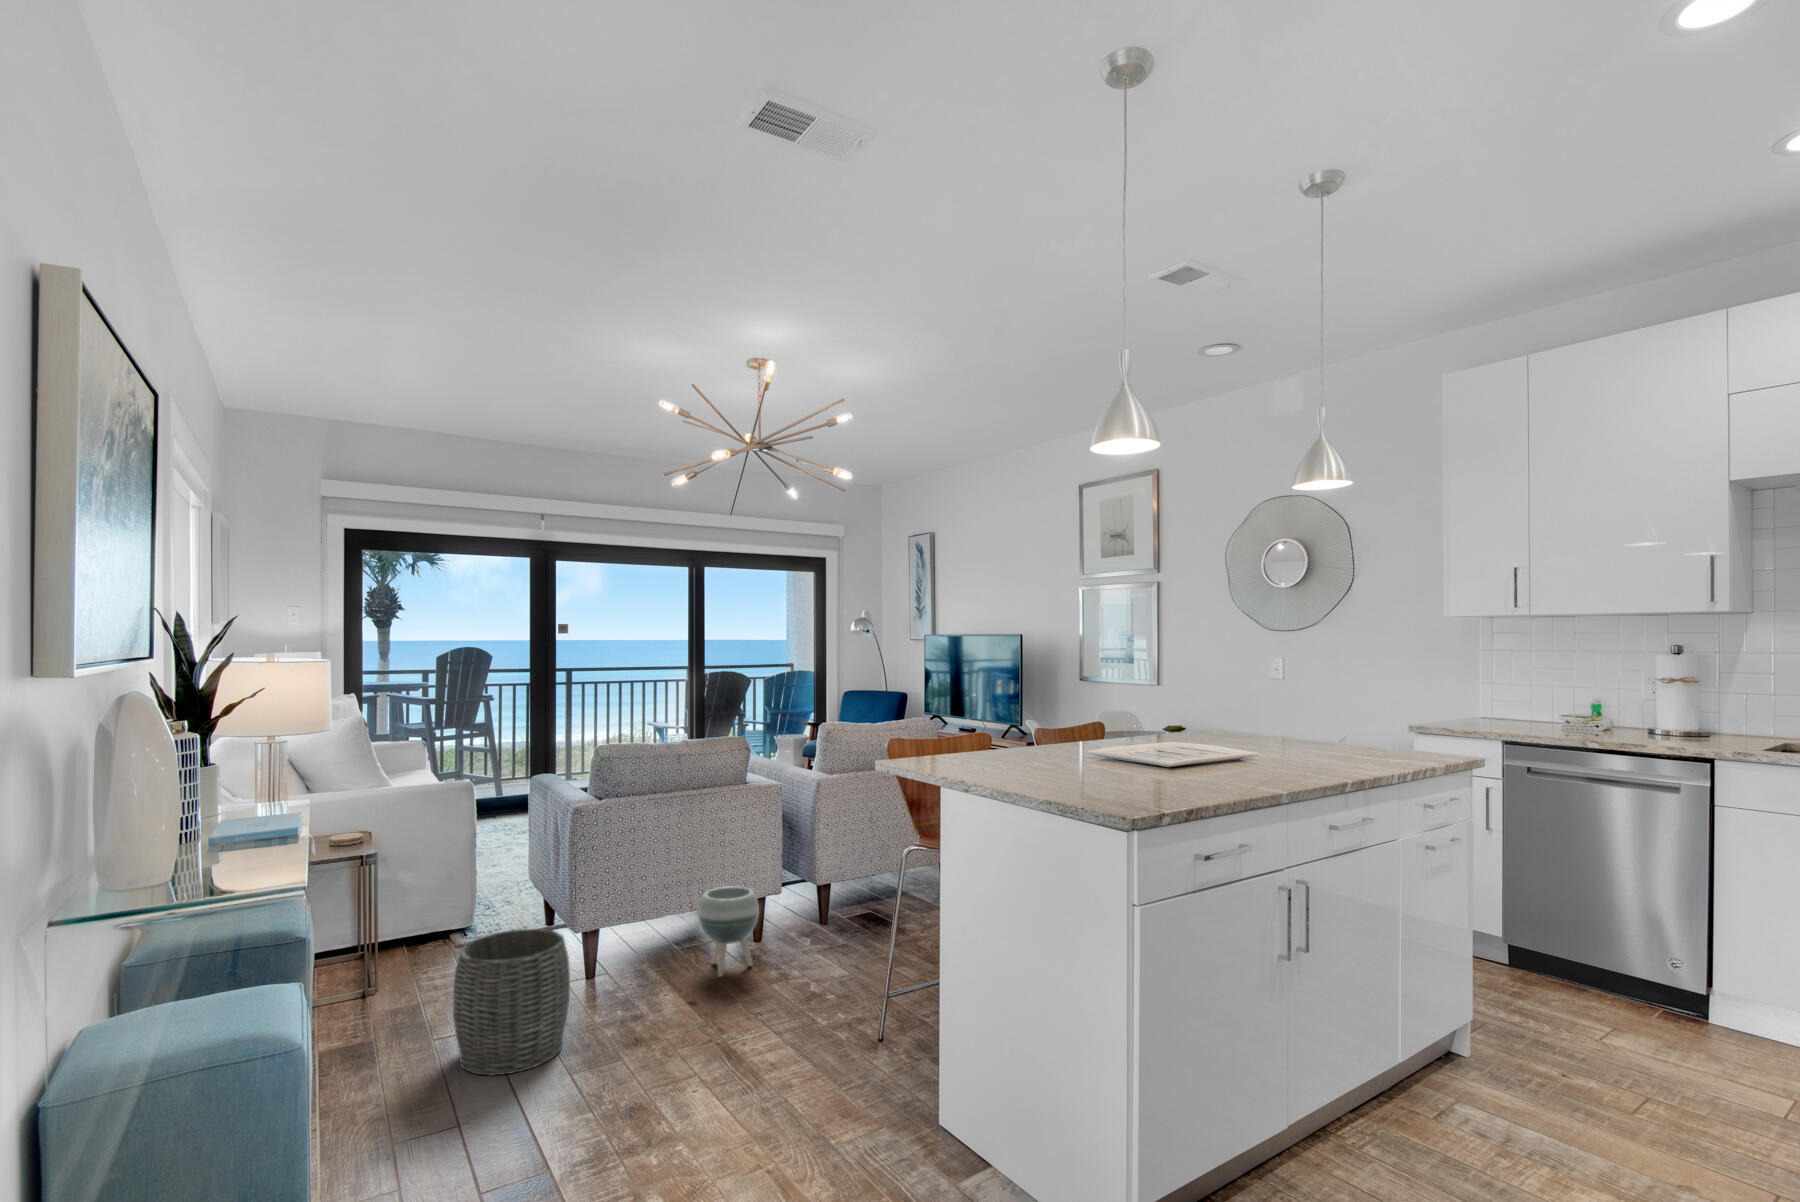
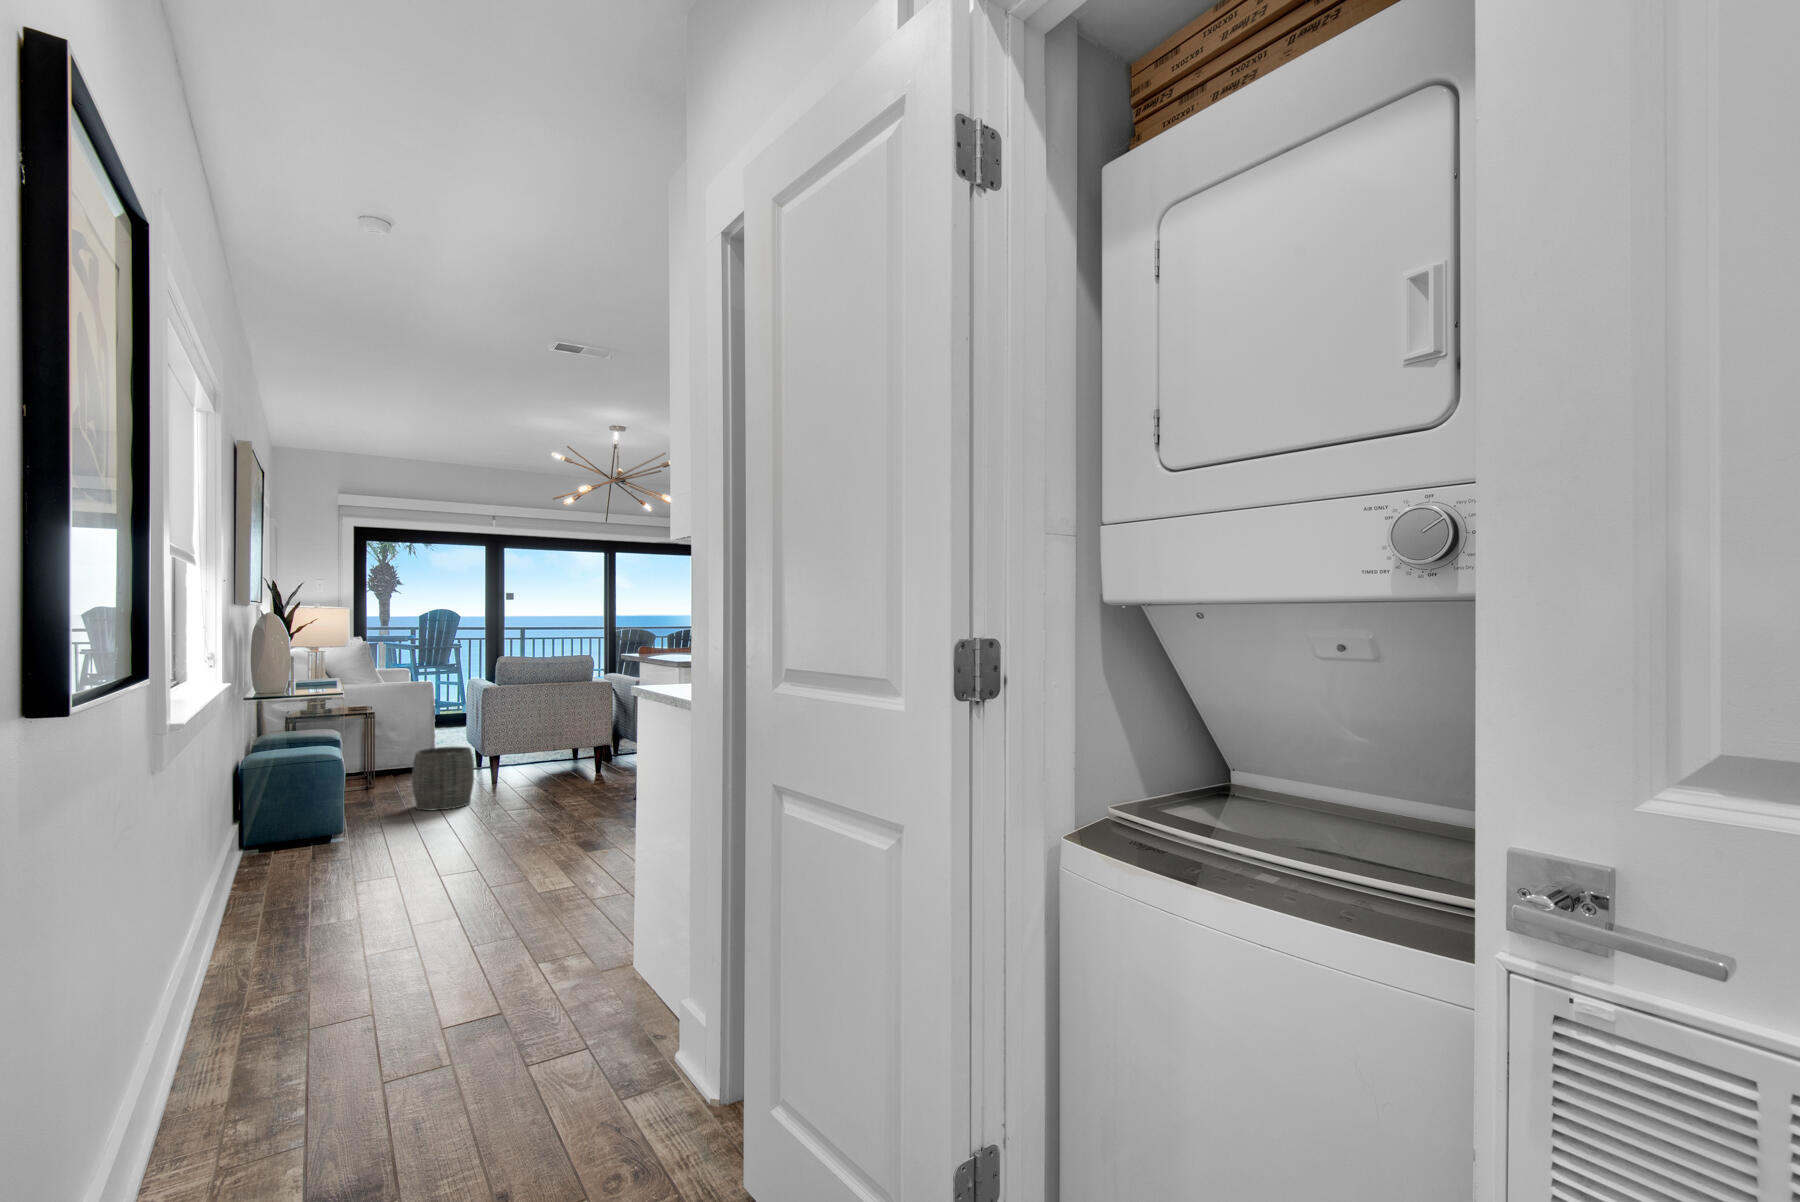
planter: present [698,886,759,977] -> none [557,738,593,785]

